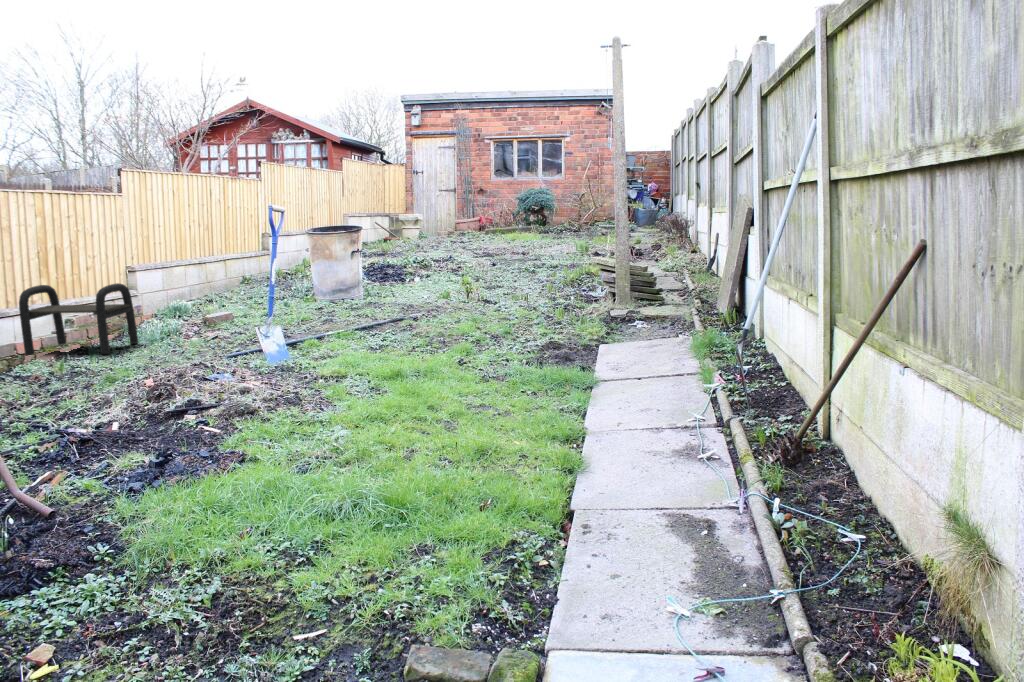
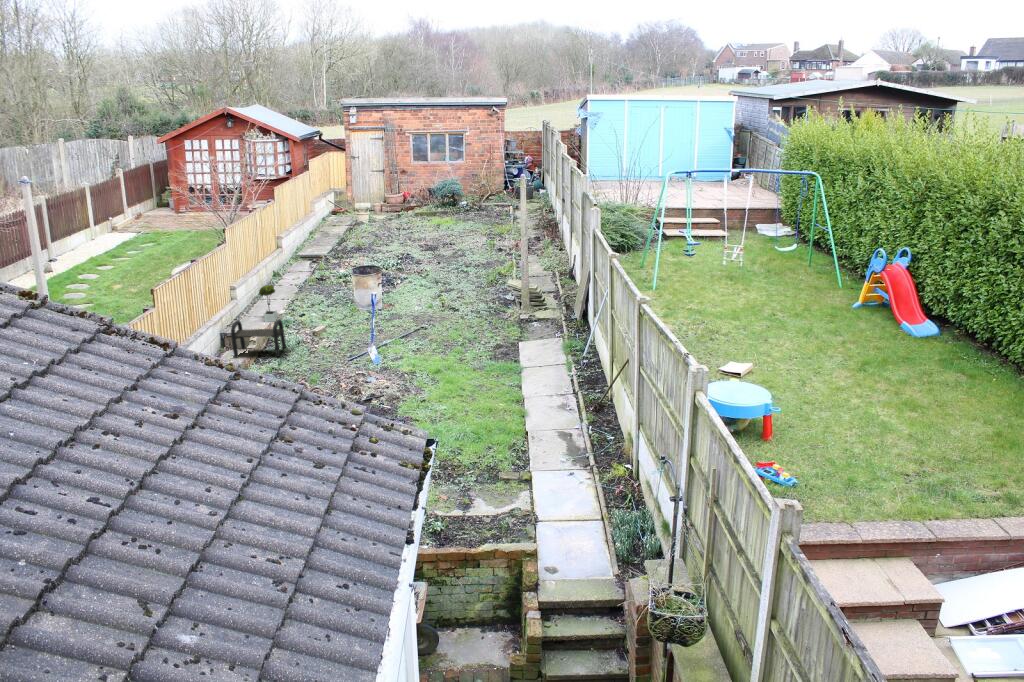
potted tree: none [136,247,175,317] -> present [259,285,278,322]

